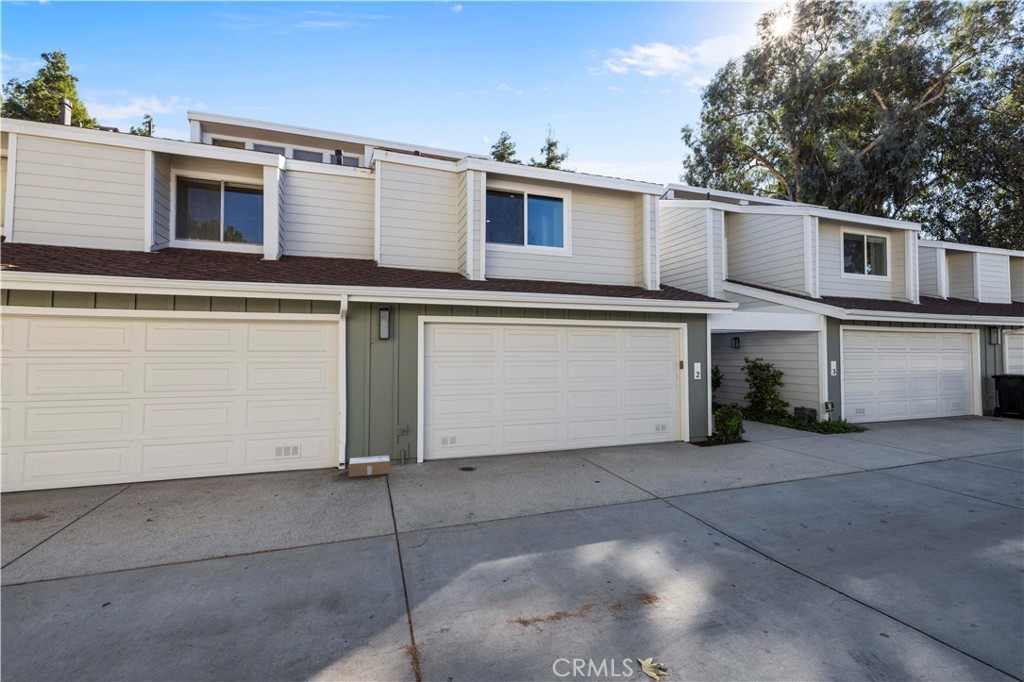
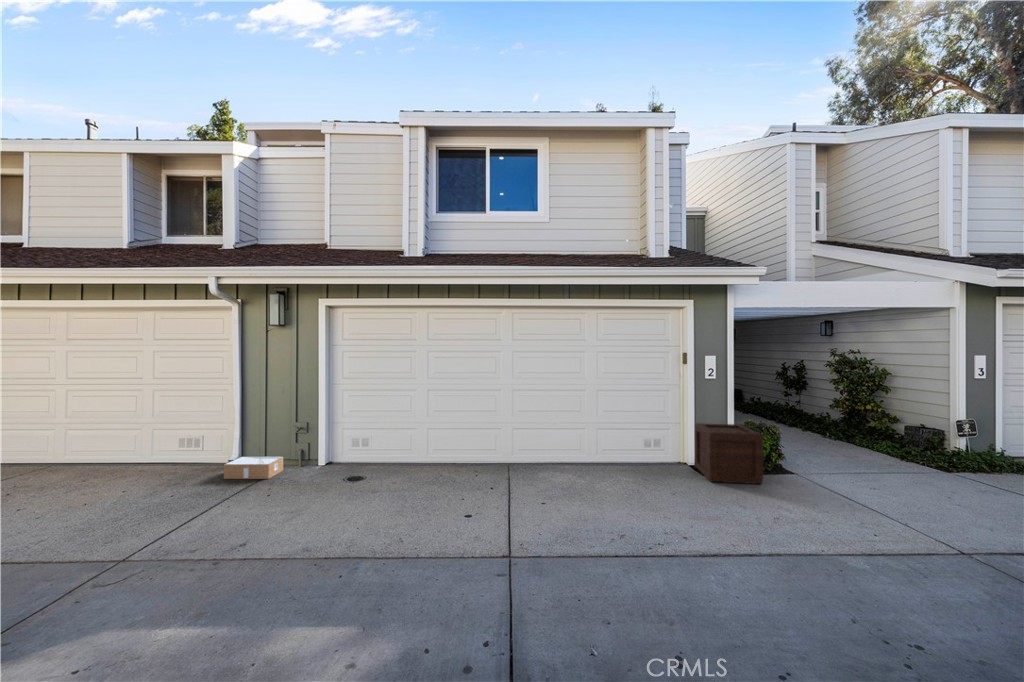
wooden crate: none [689,410,739,449] -> present [695,423,763,484]

